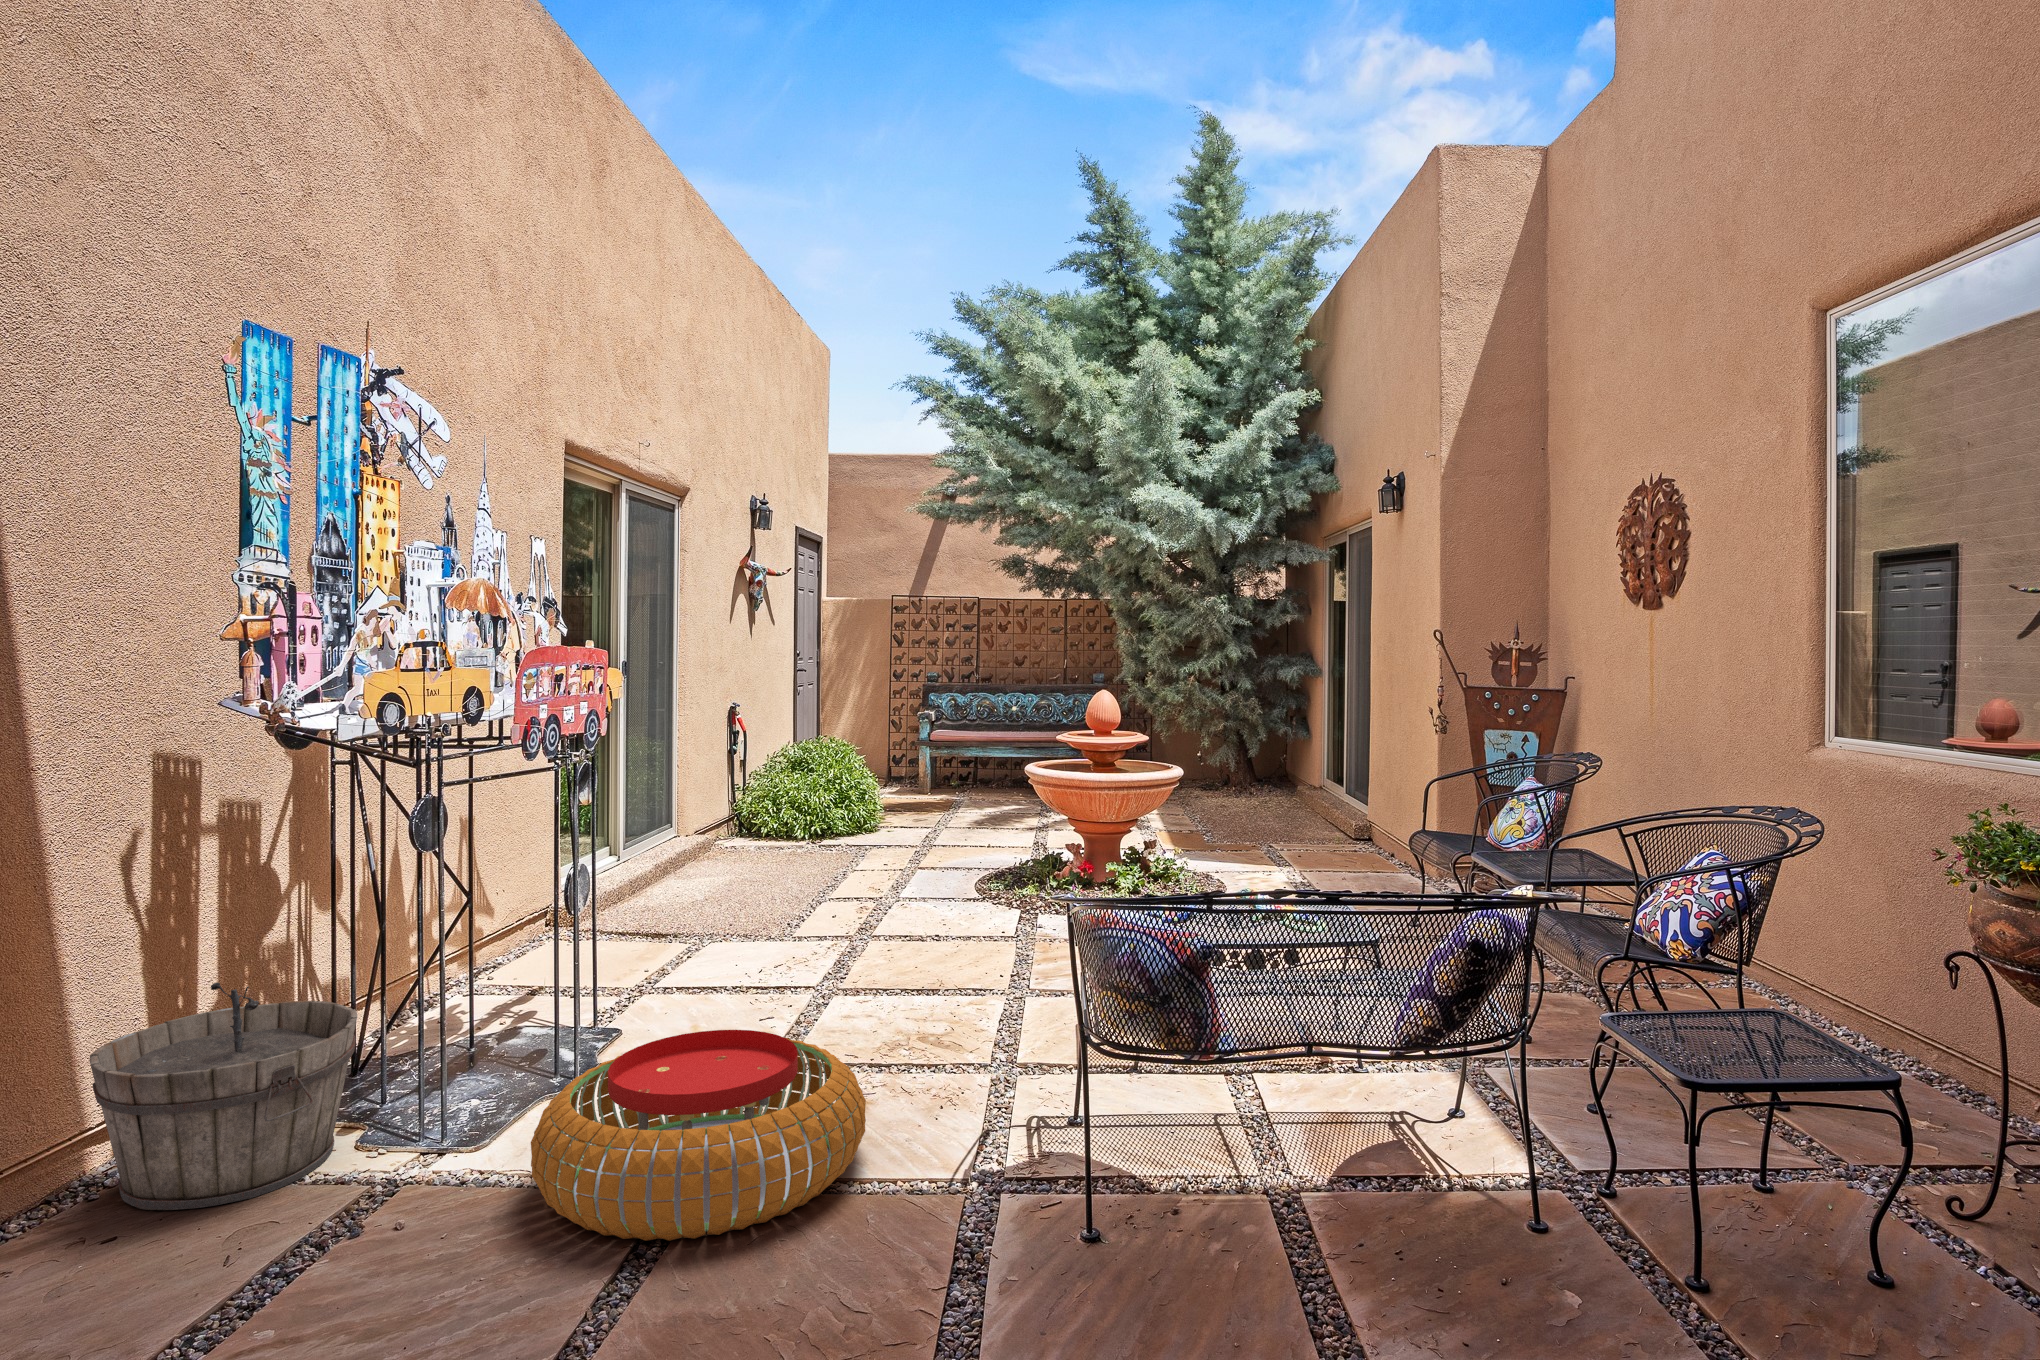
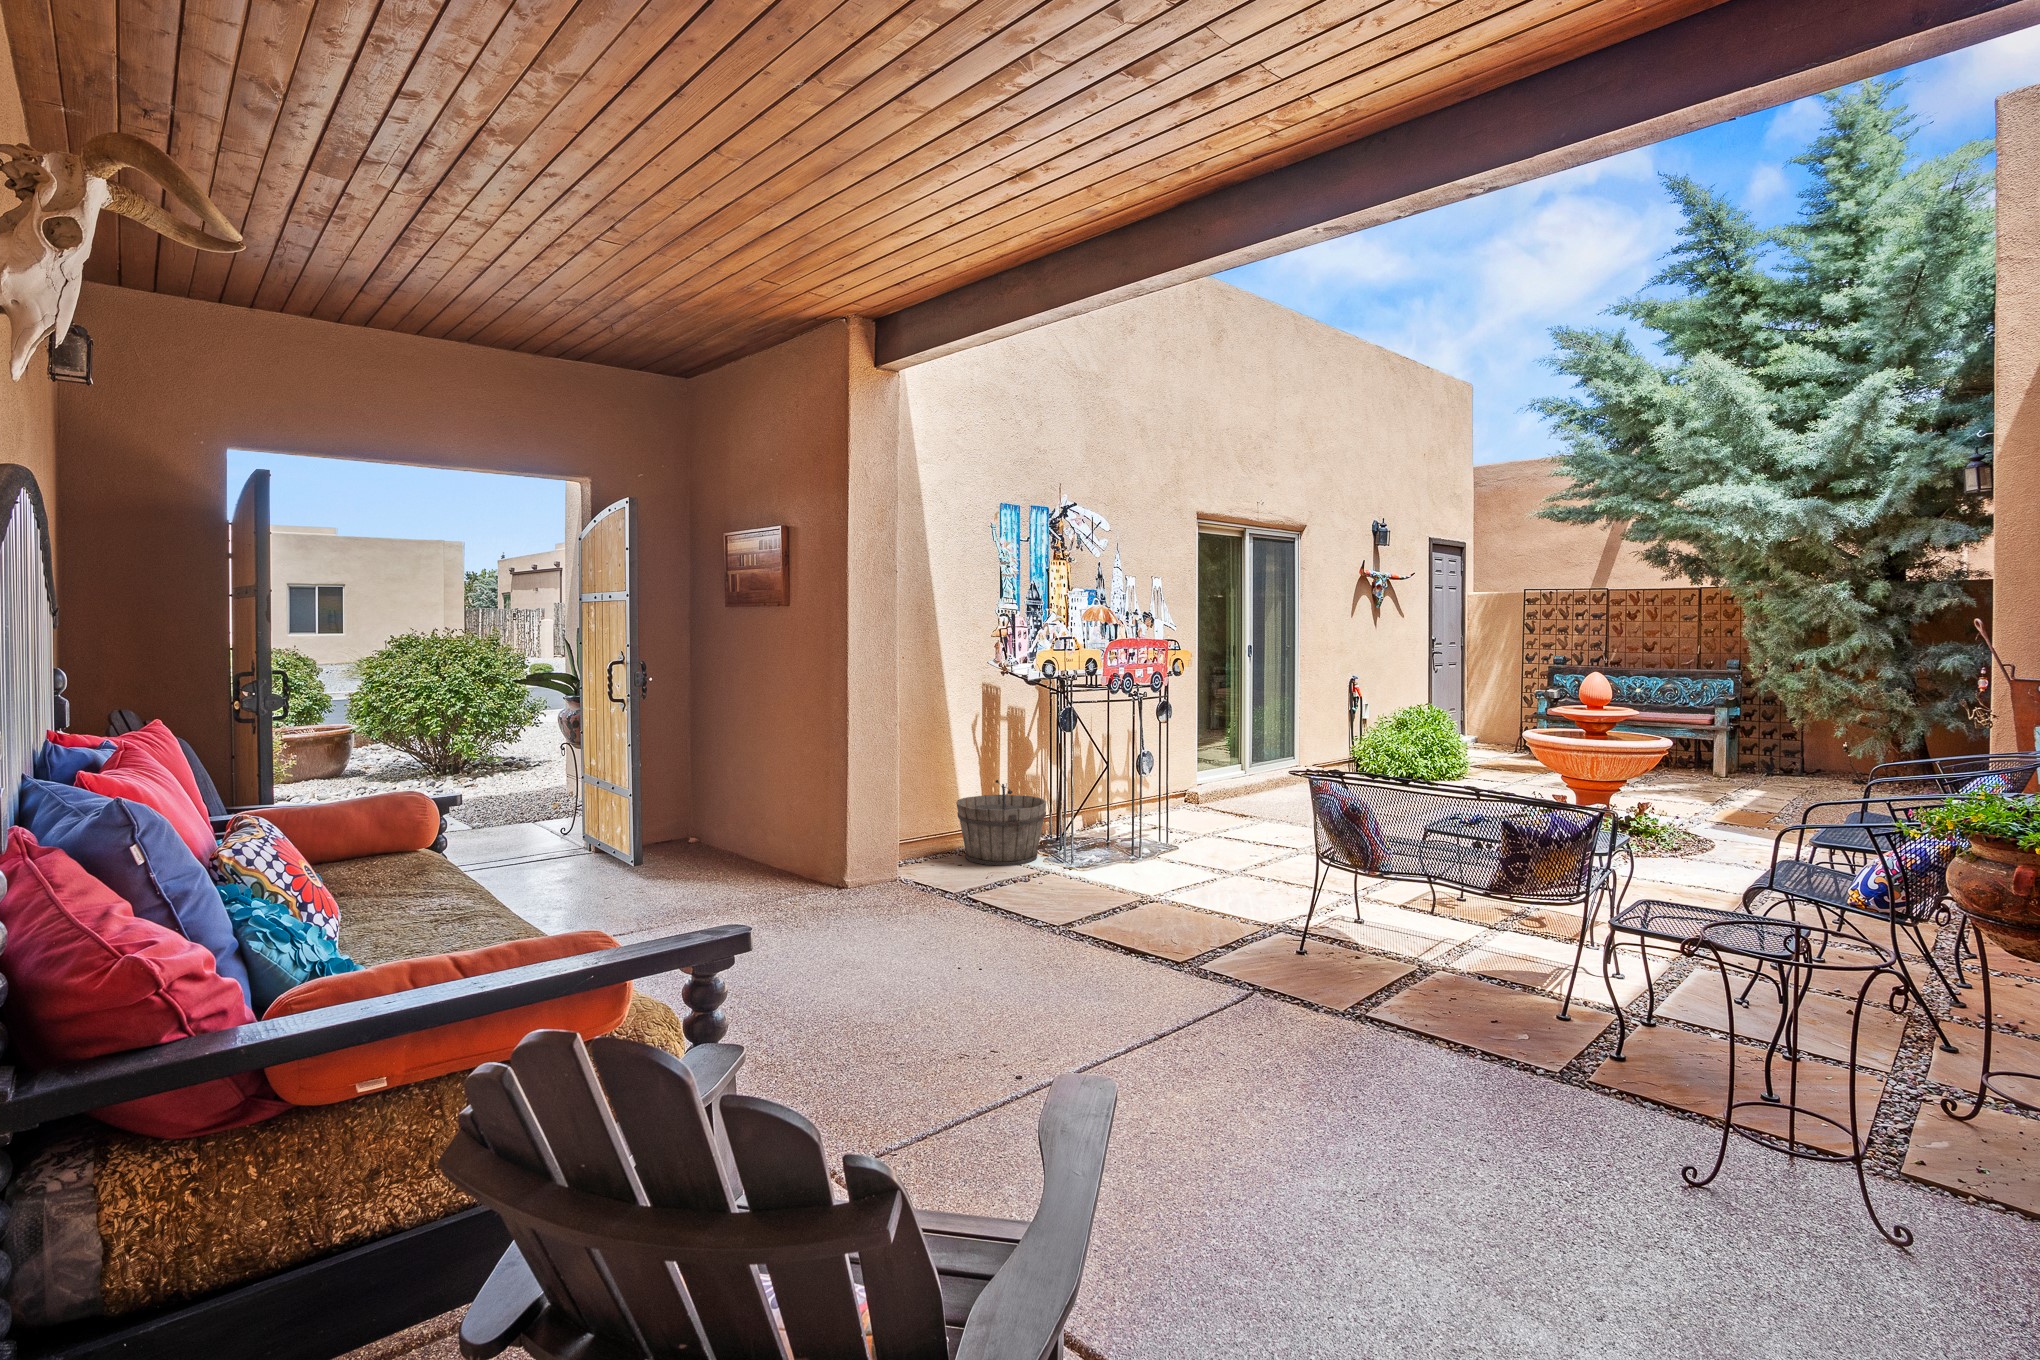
pouf: present [531,1030,866,1241] -> none [1086,831,1239,910]

